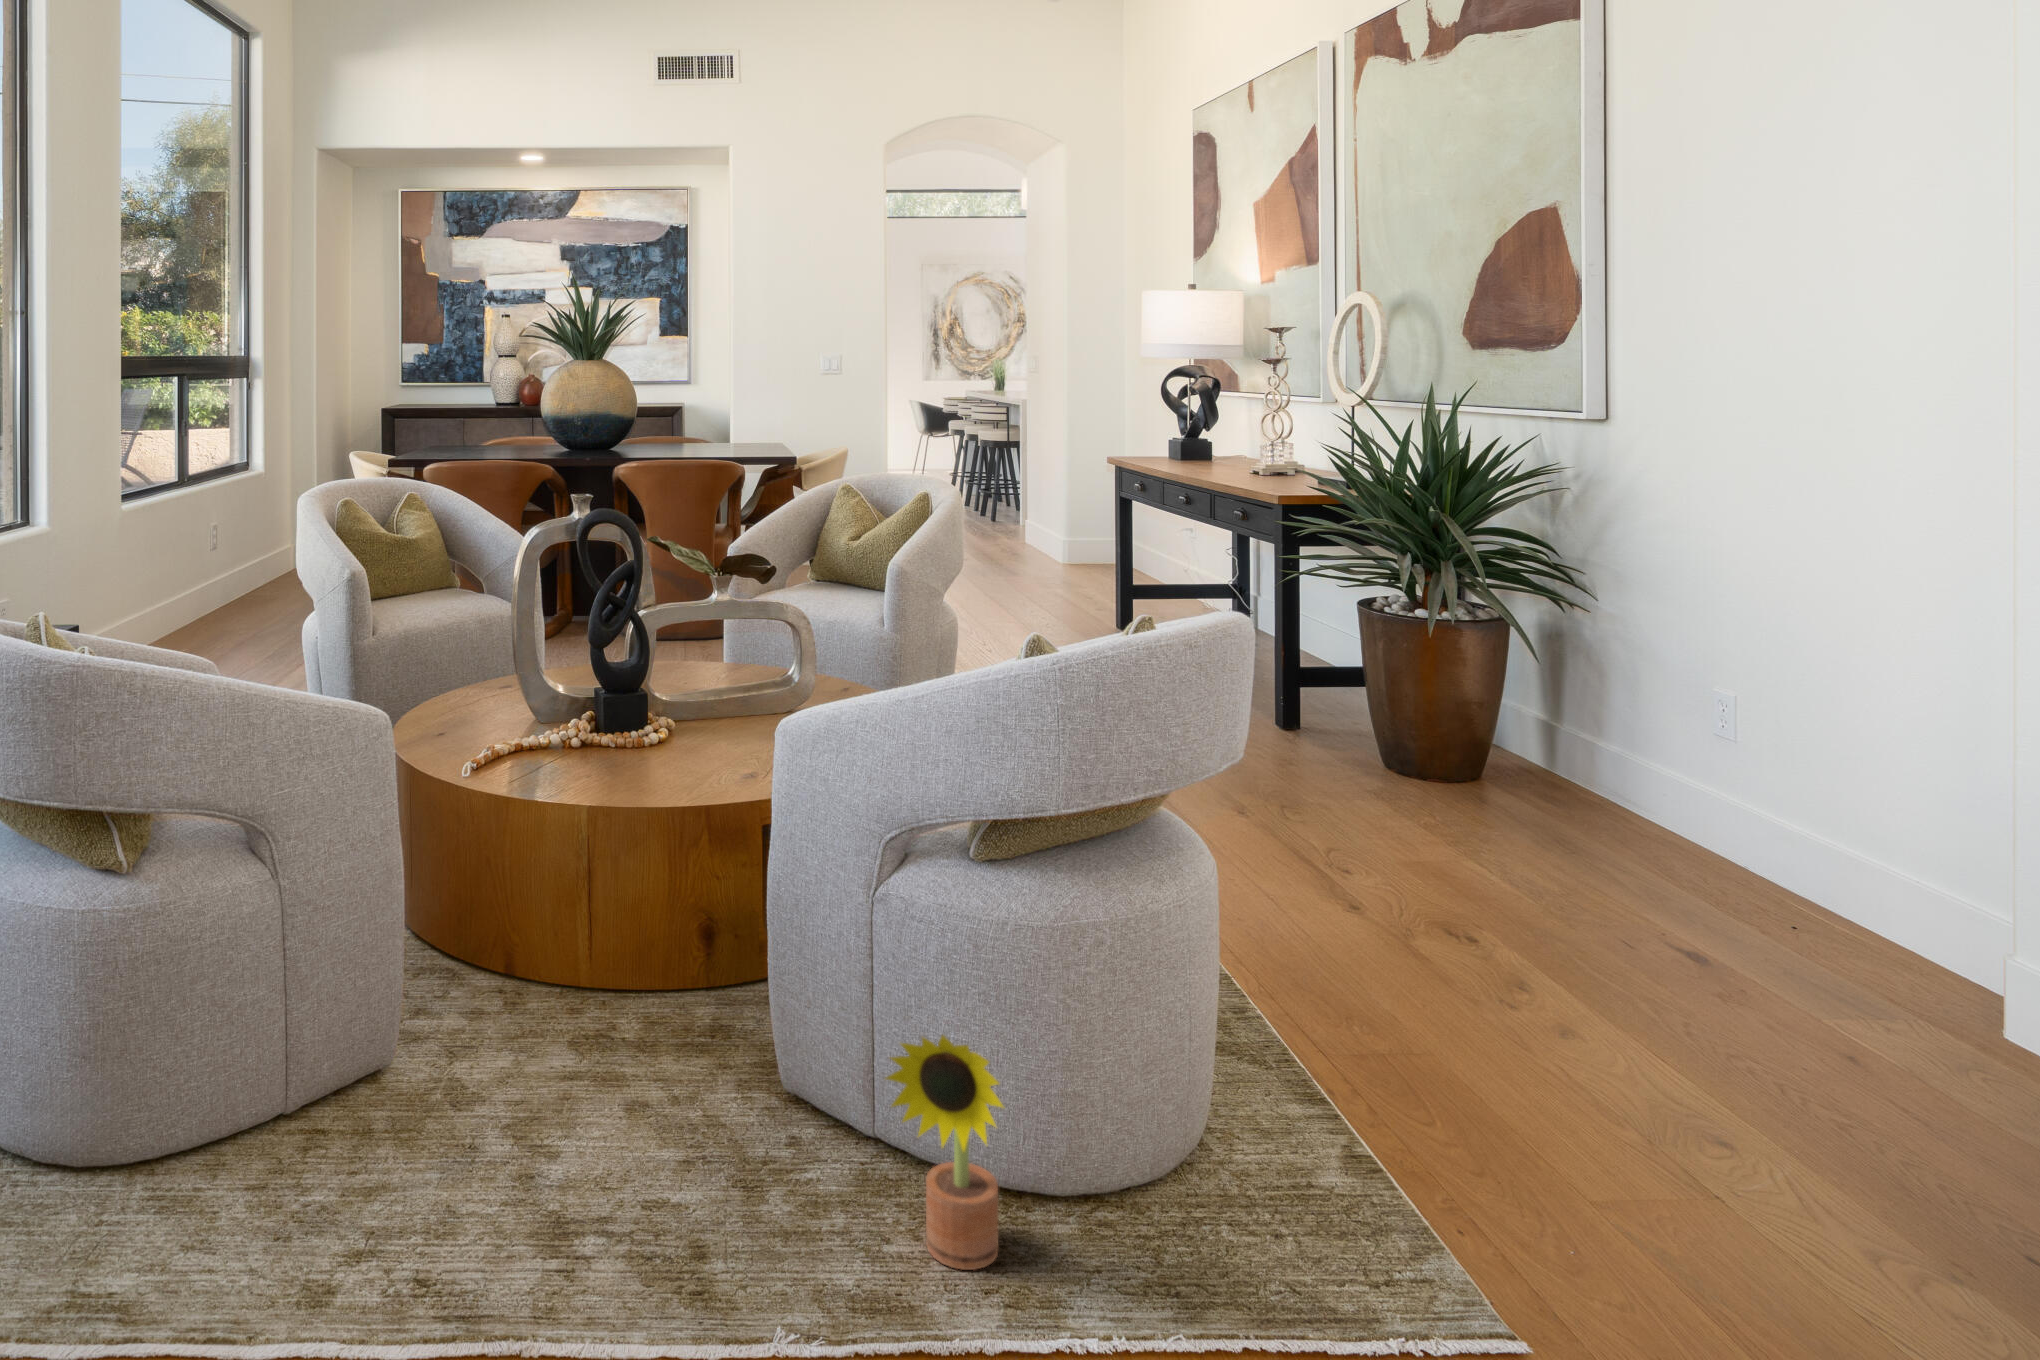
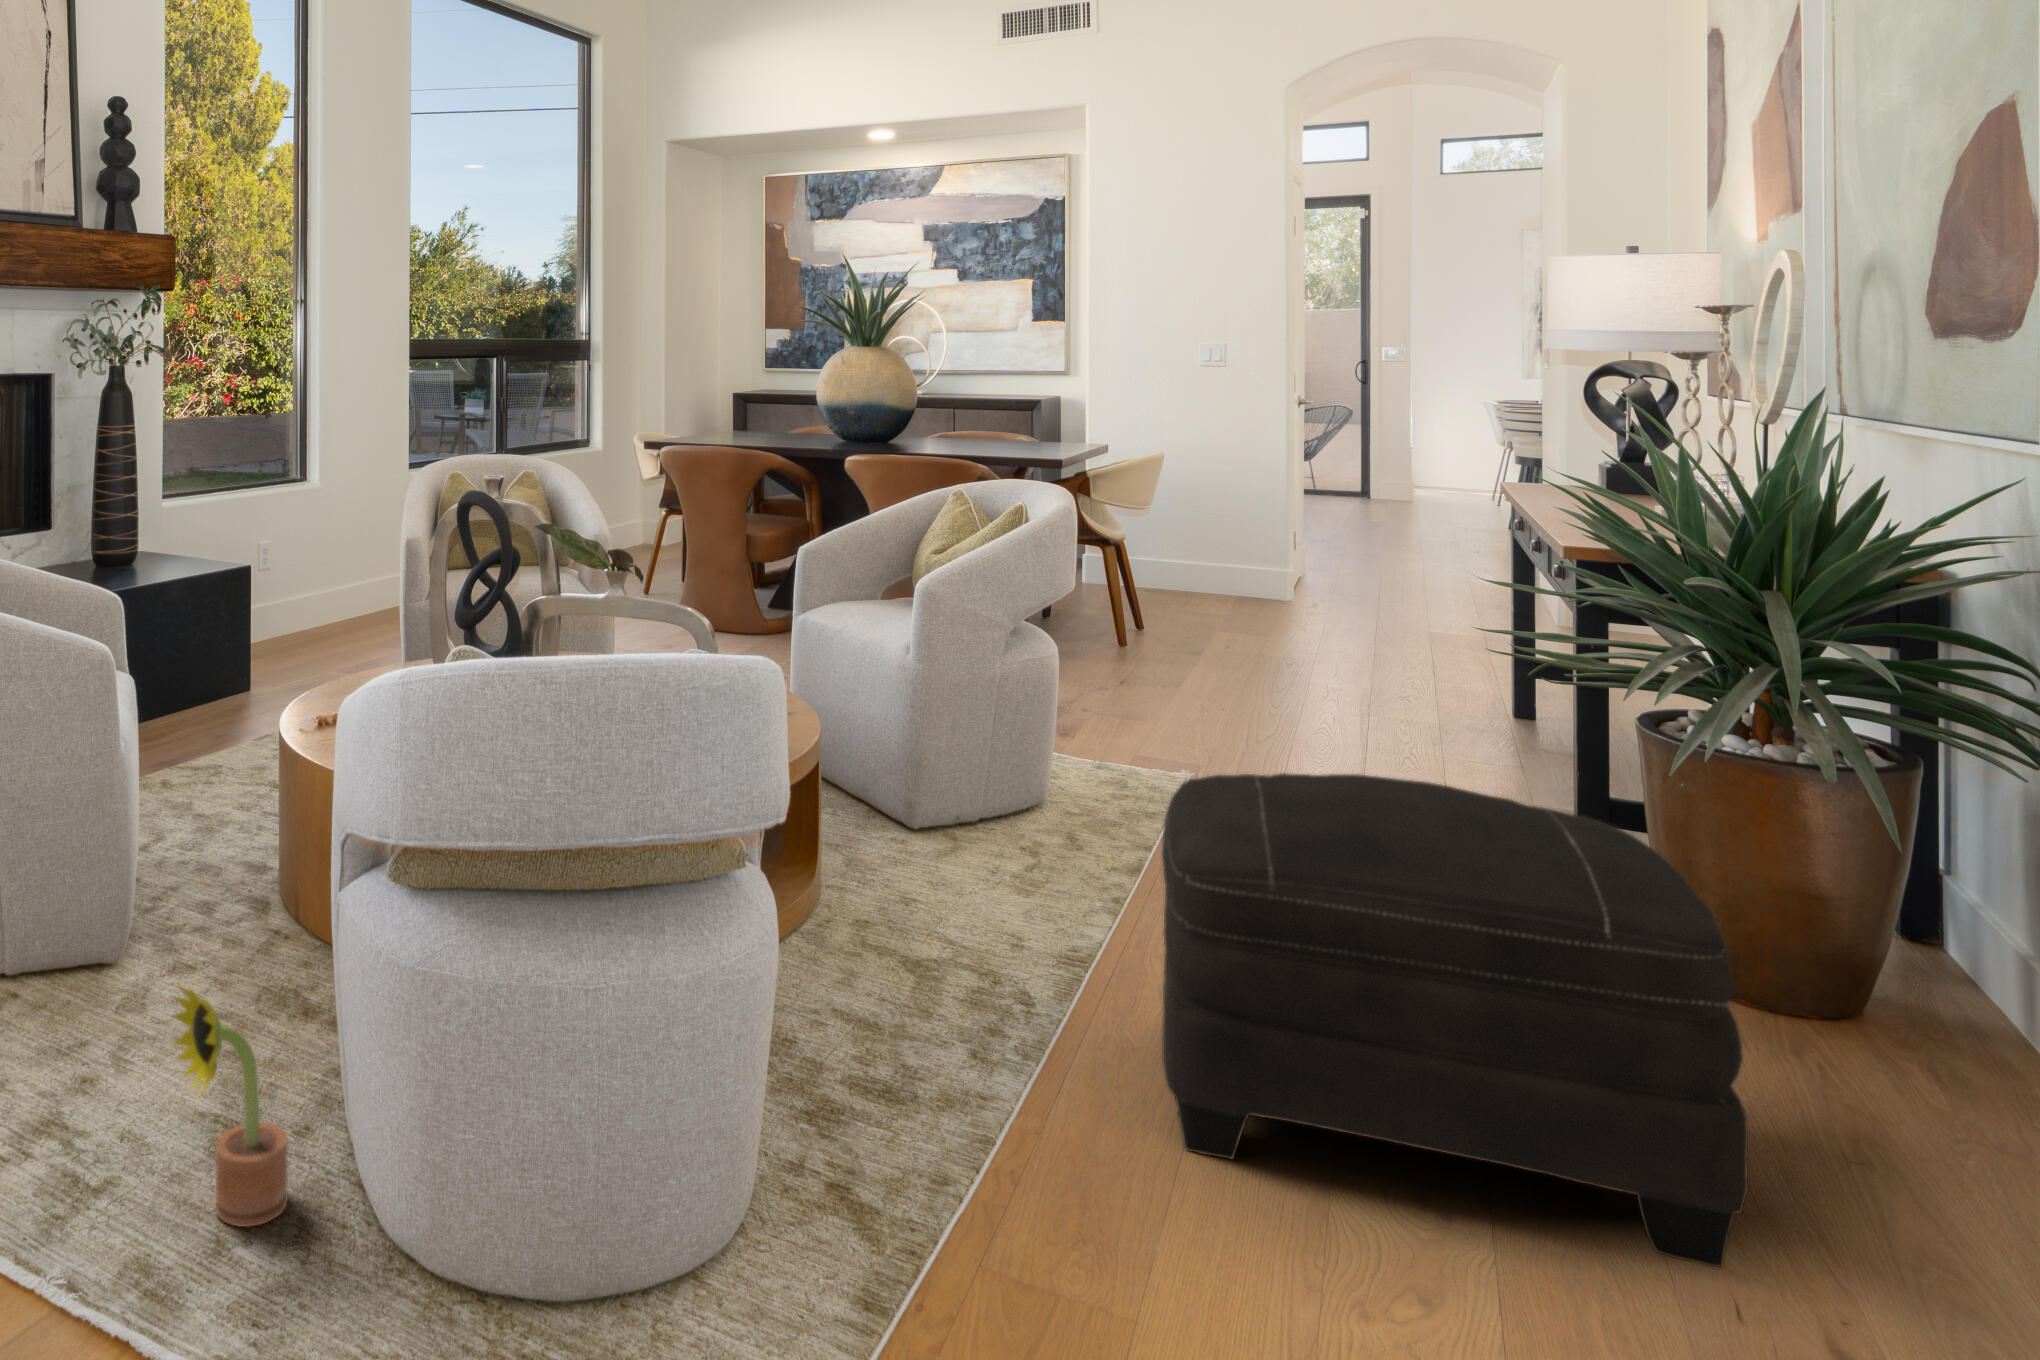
ottoman: none [1288,675,1721,975] -> present [1162,773,1748,1267]

